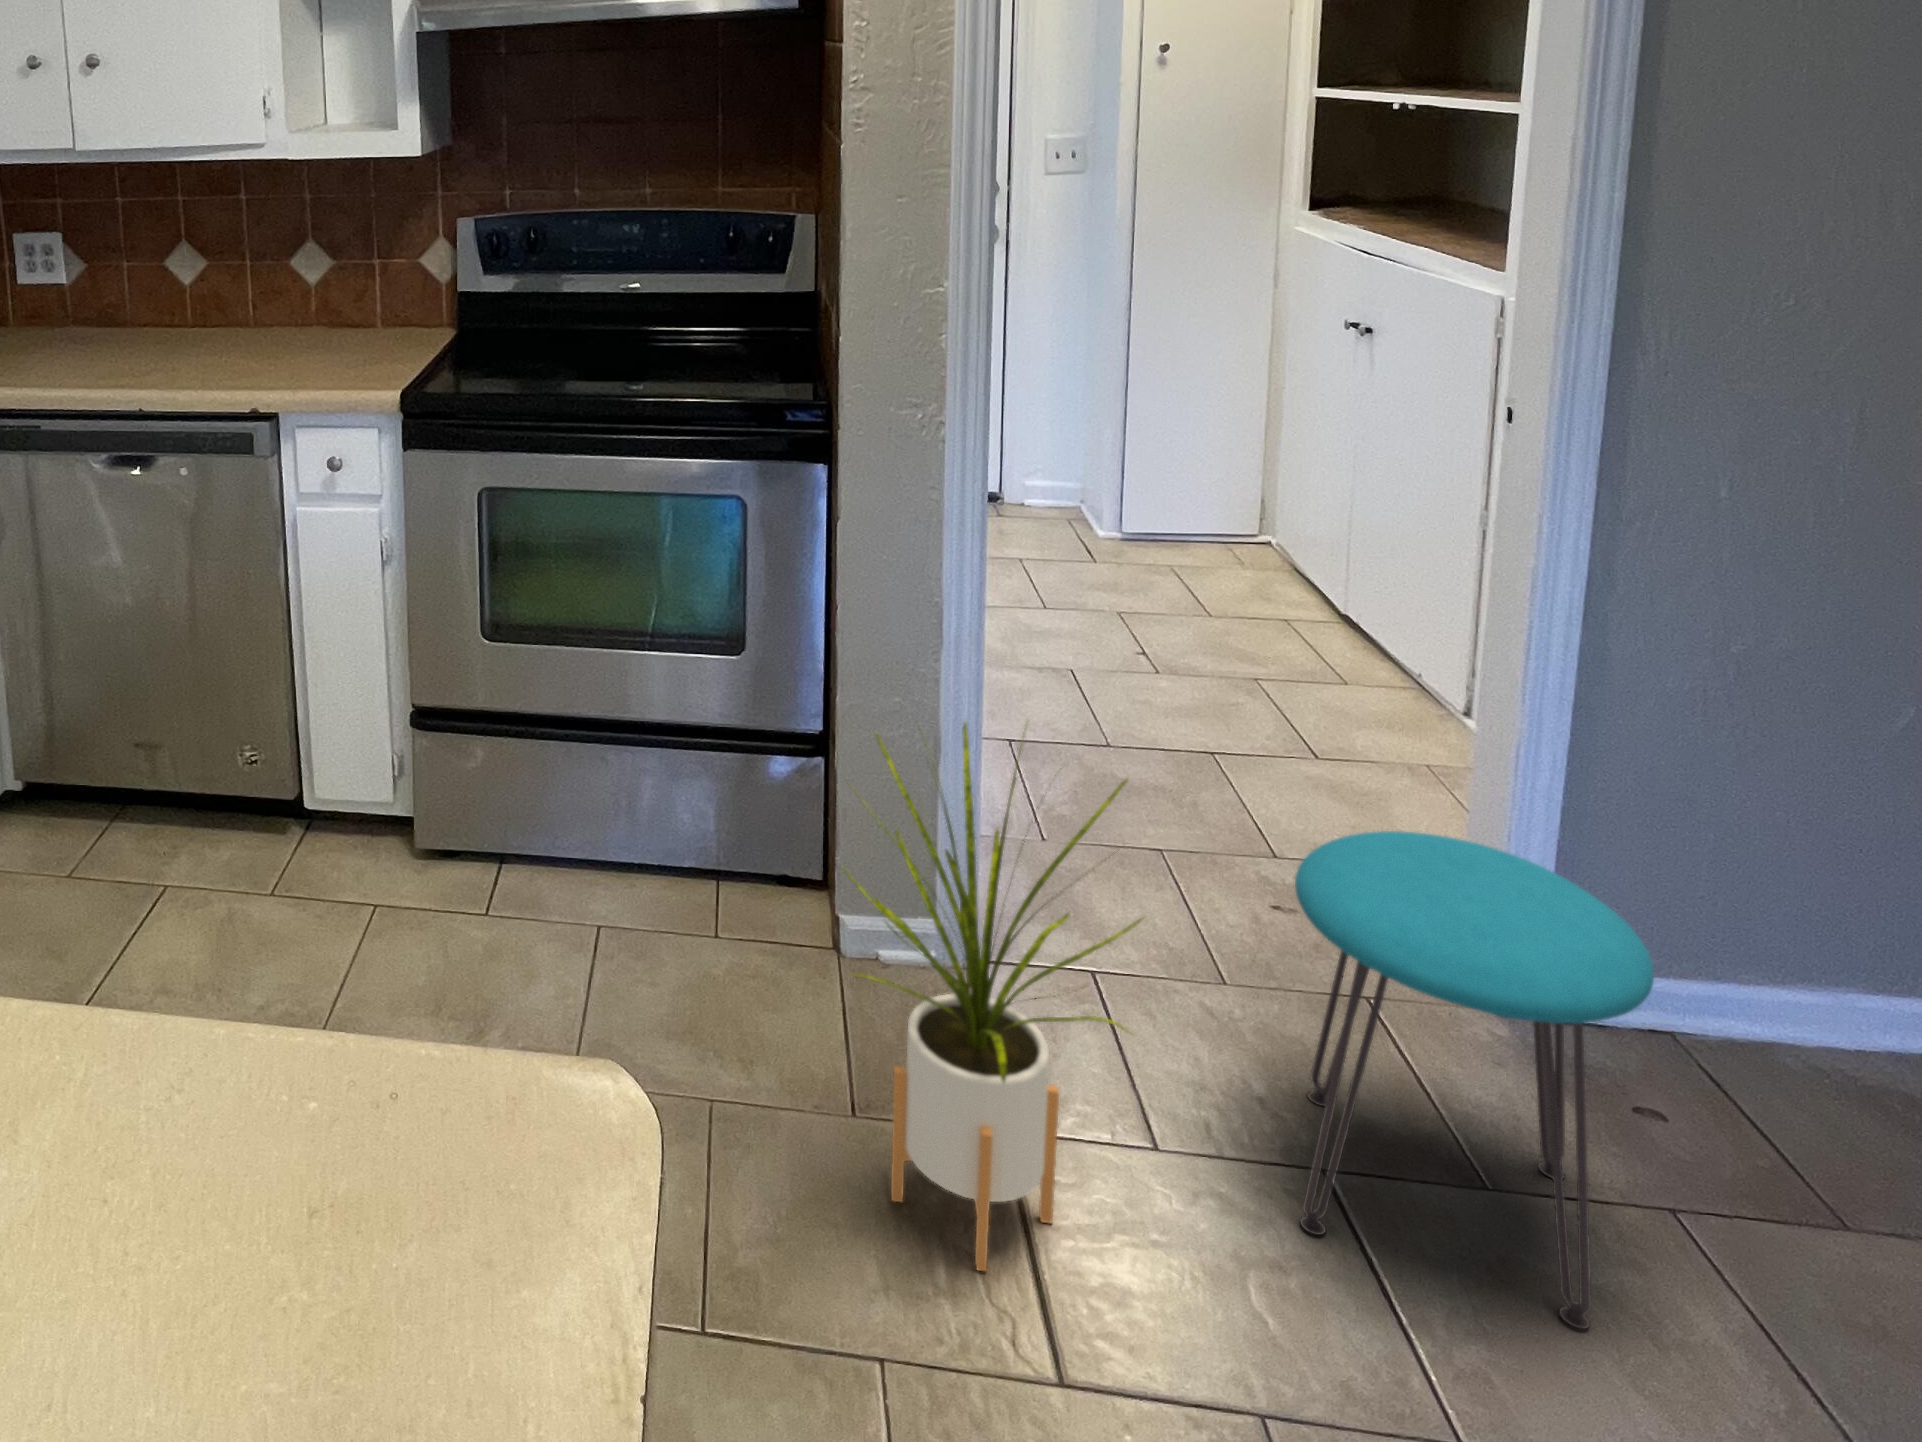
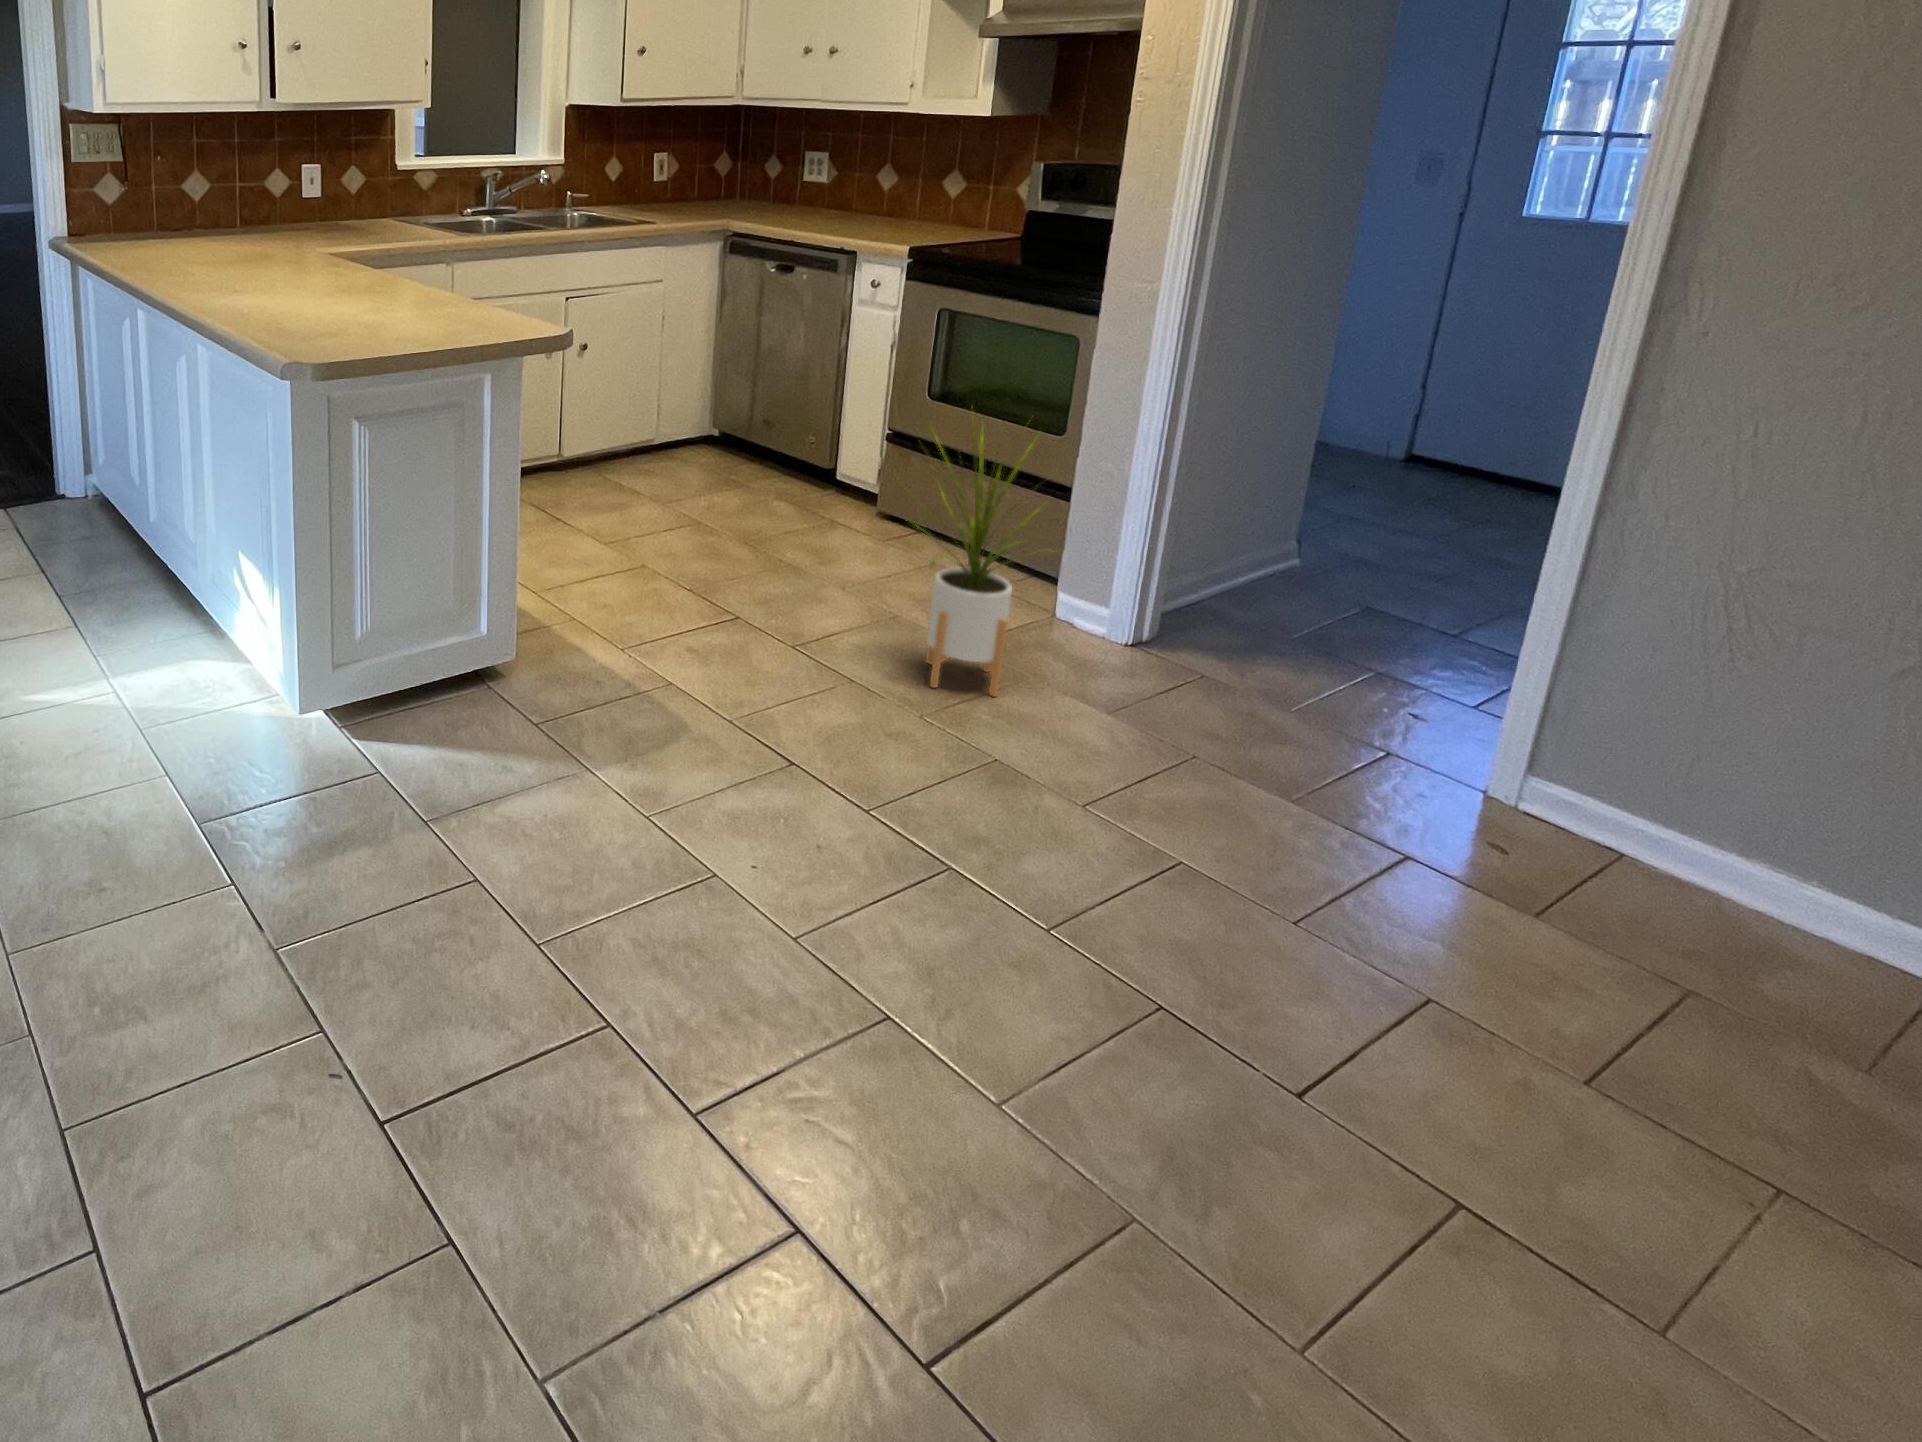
stool: present [1295,831,1654,1329] -> none [1131,561,1391,831]

